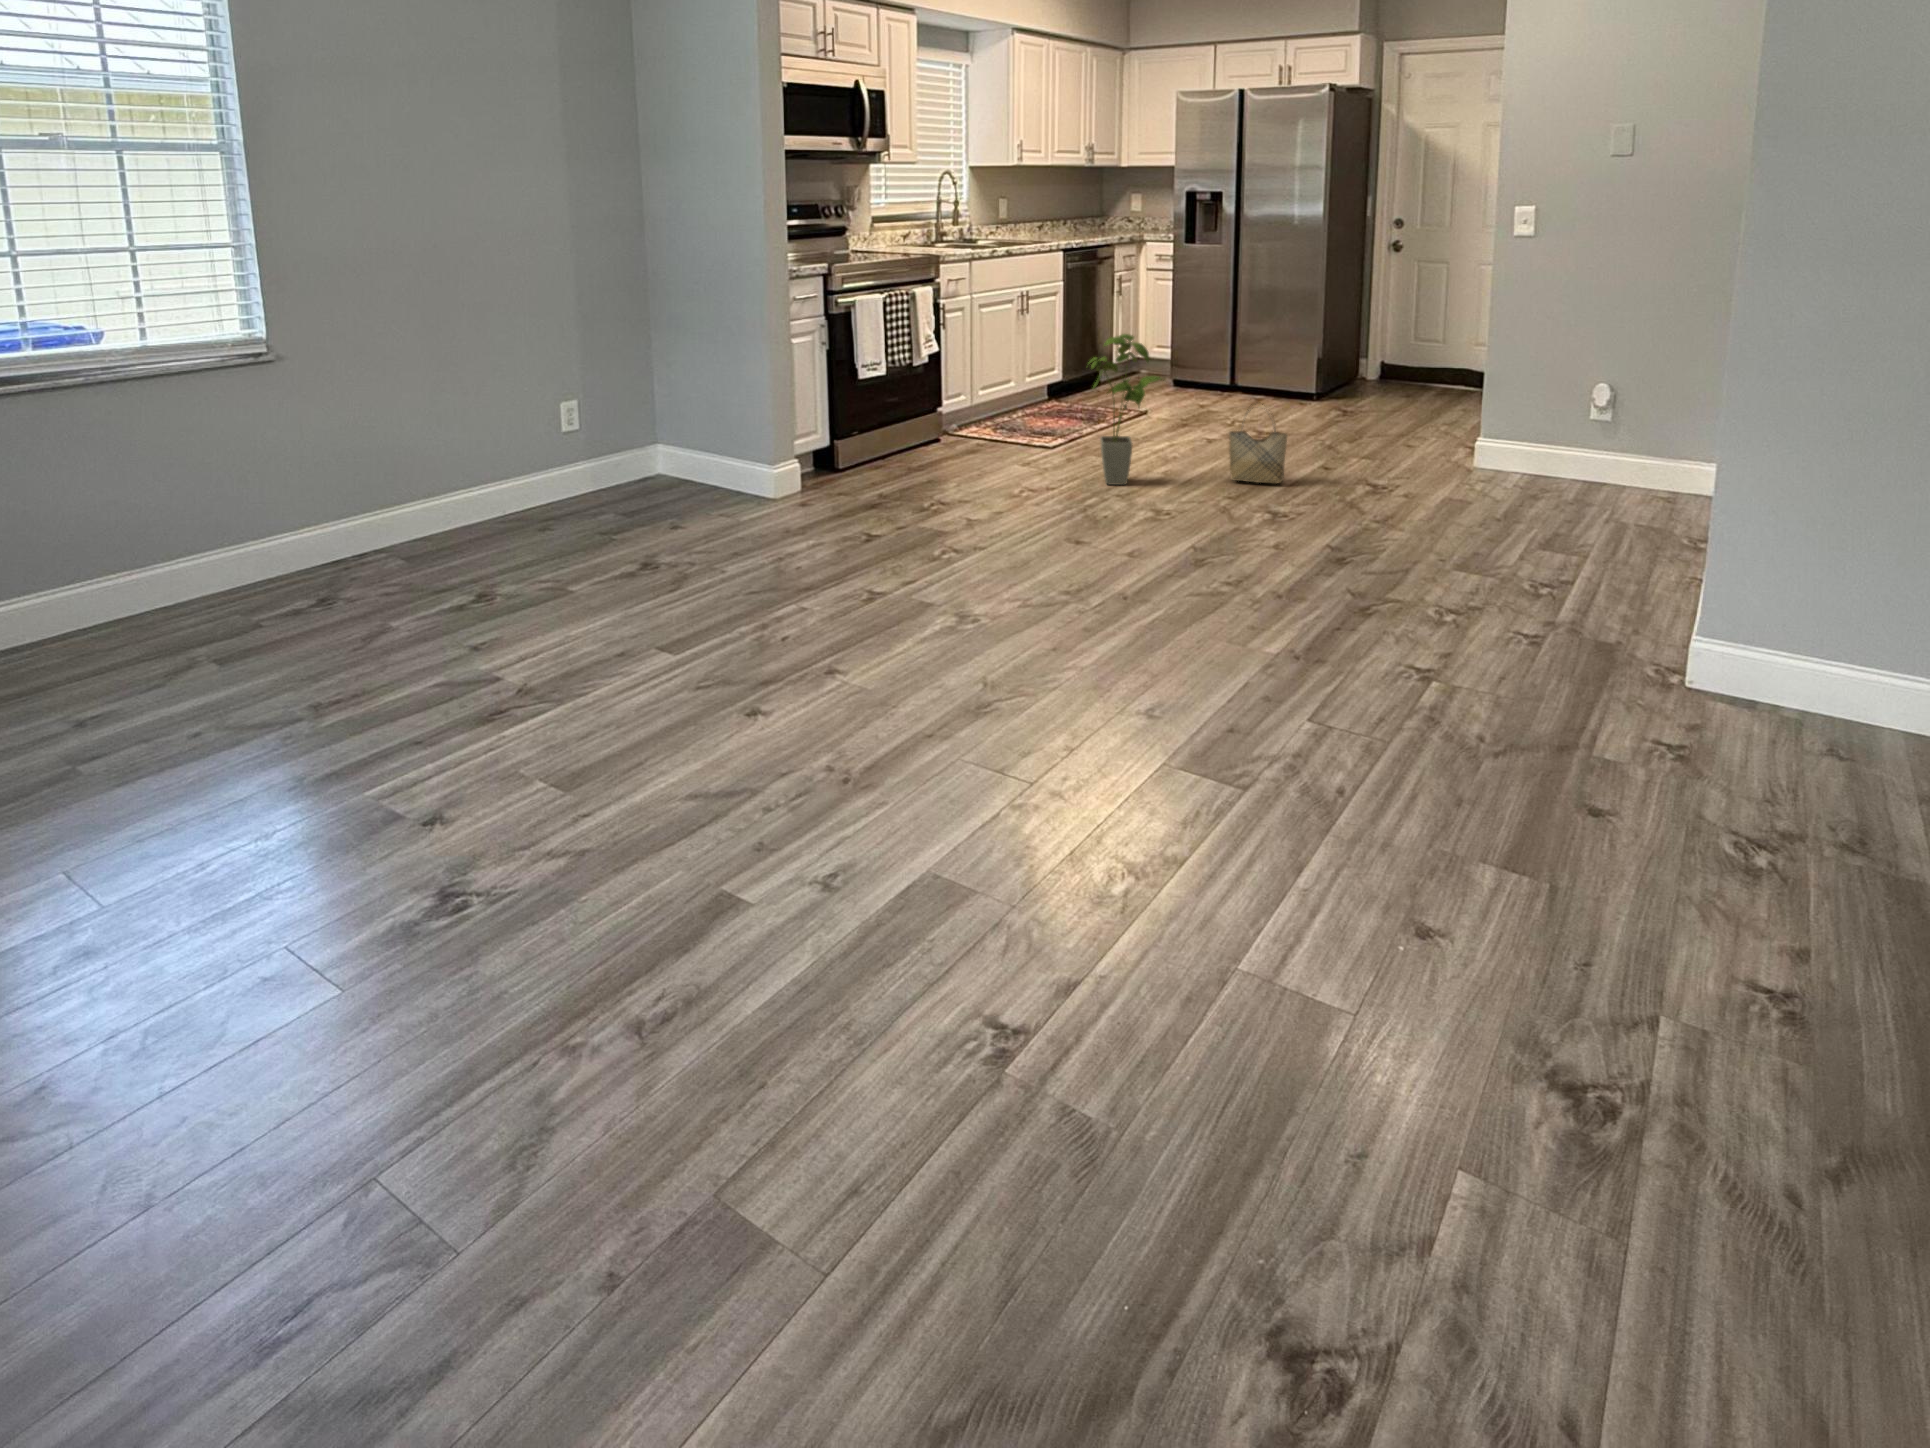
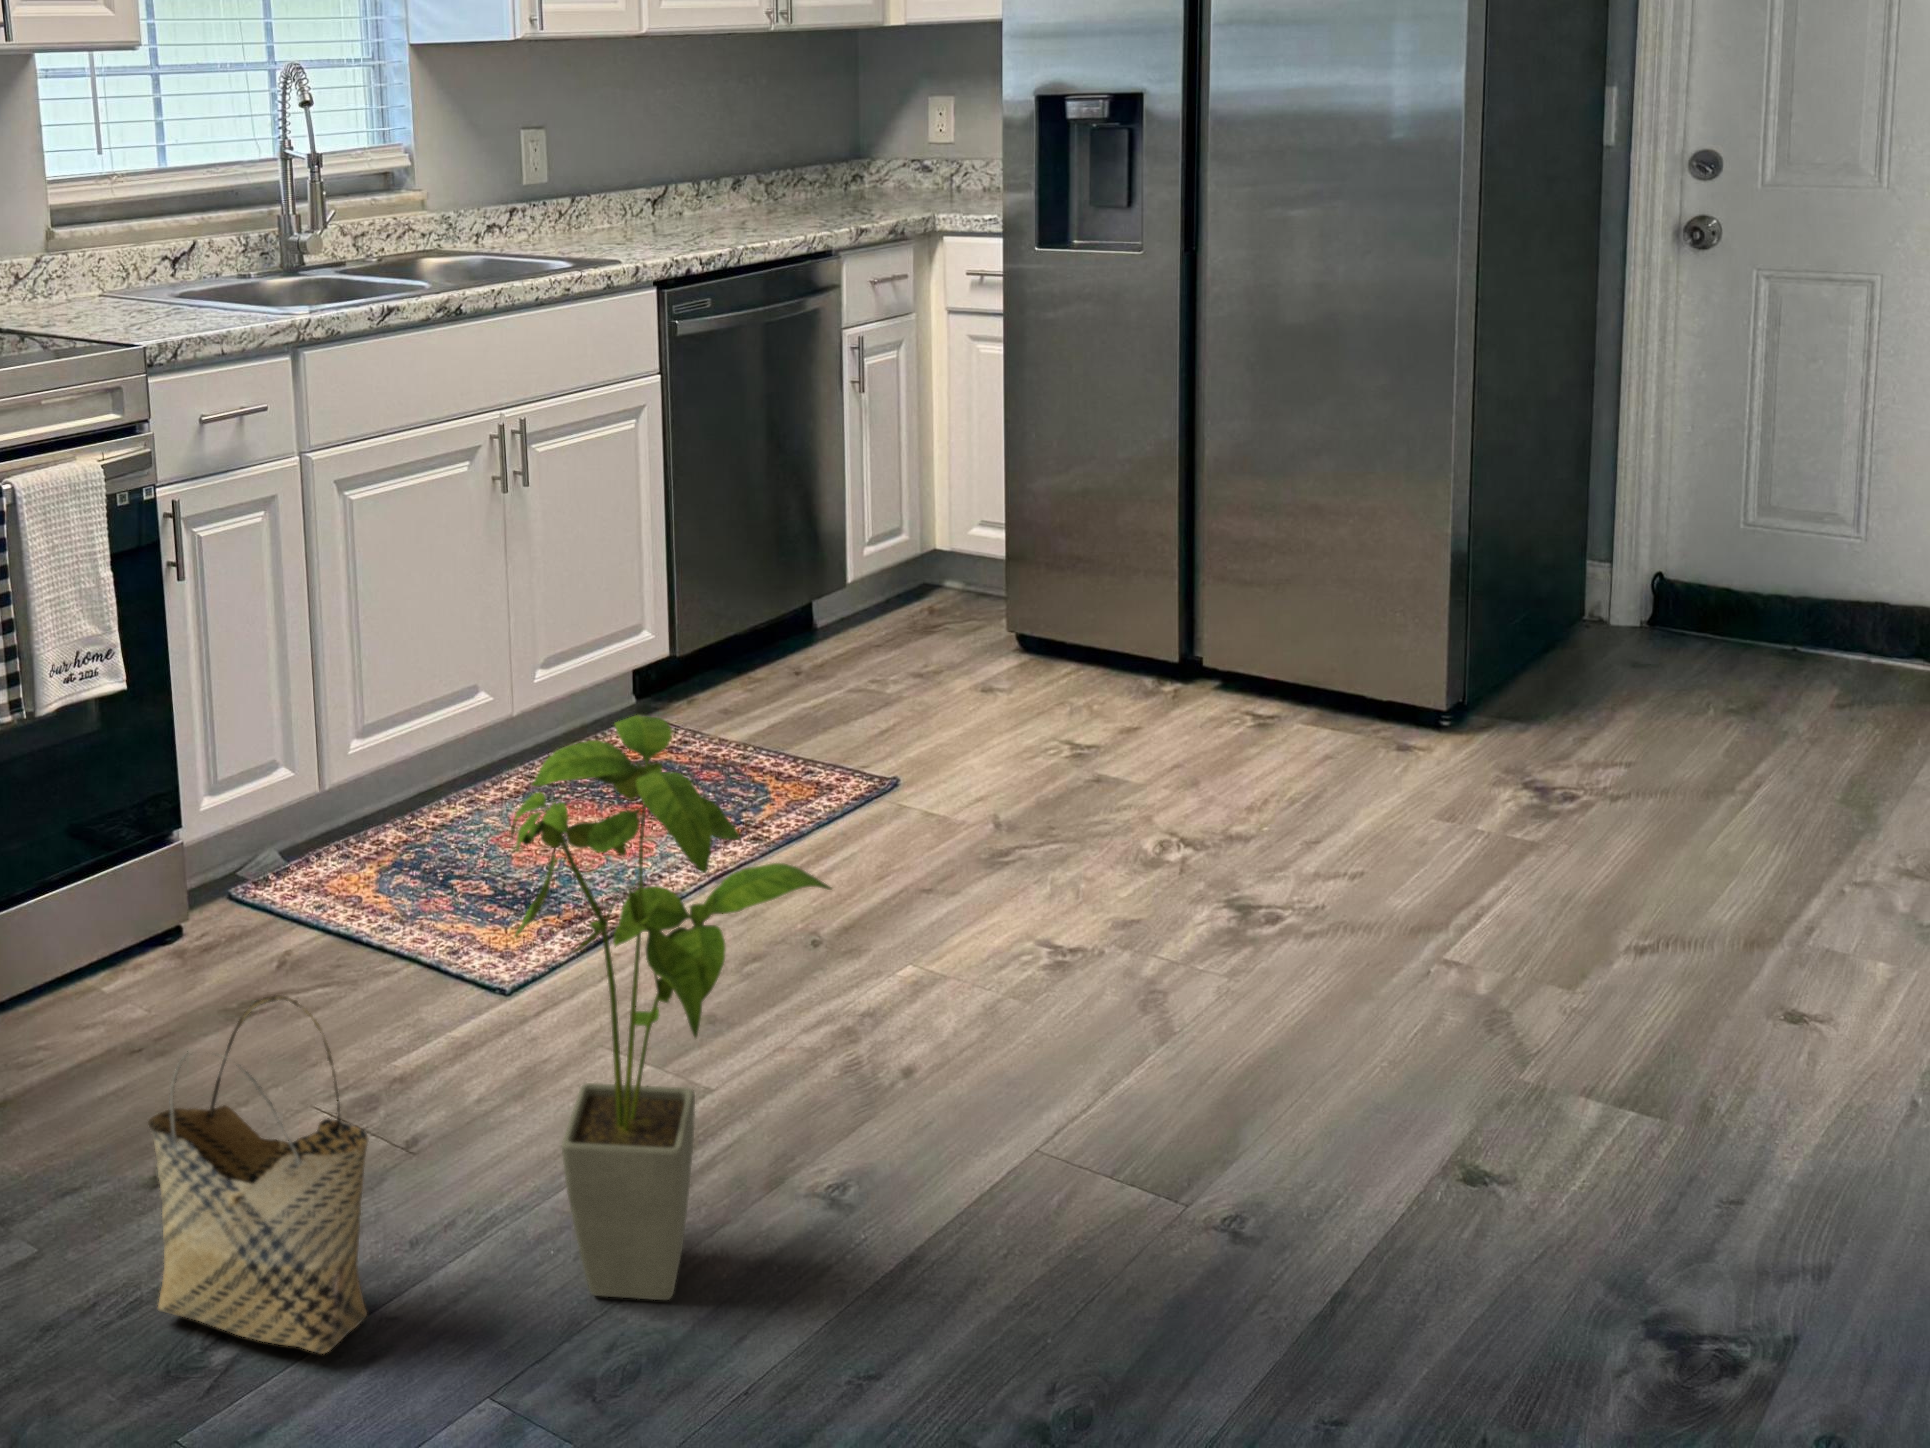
woven basket: present [1229,404,1288,484] -> present [148,995,368,1354]

